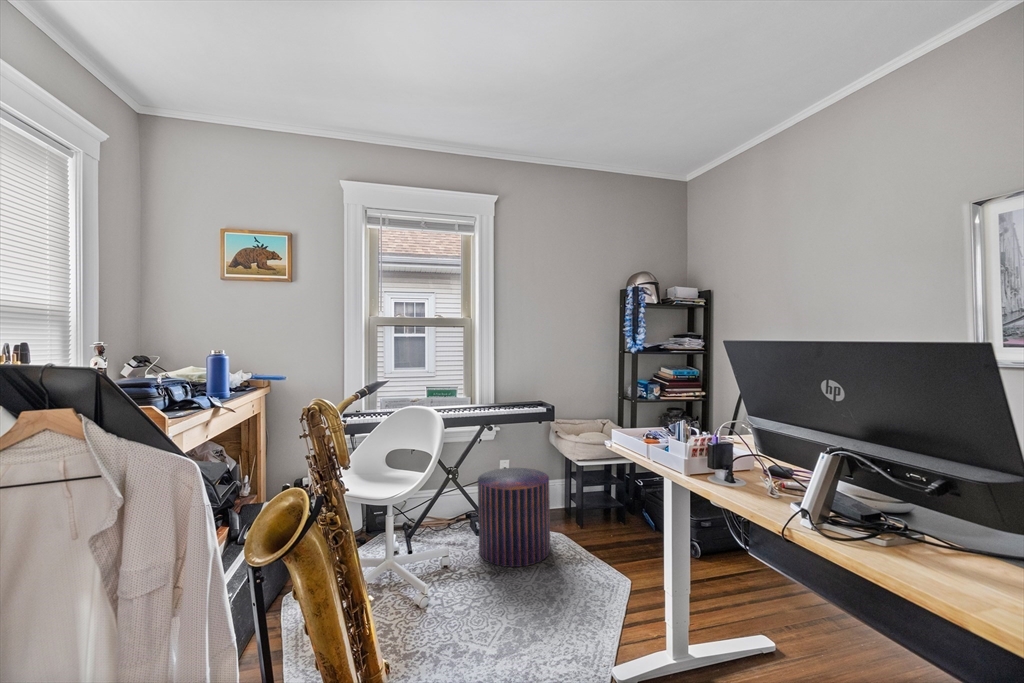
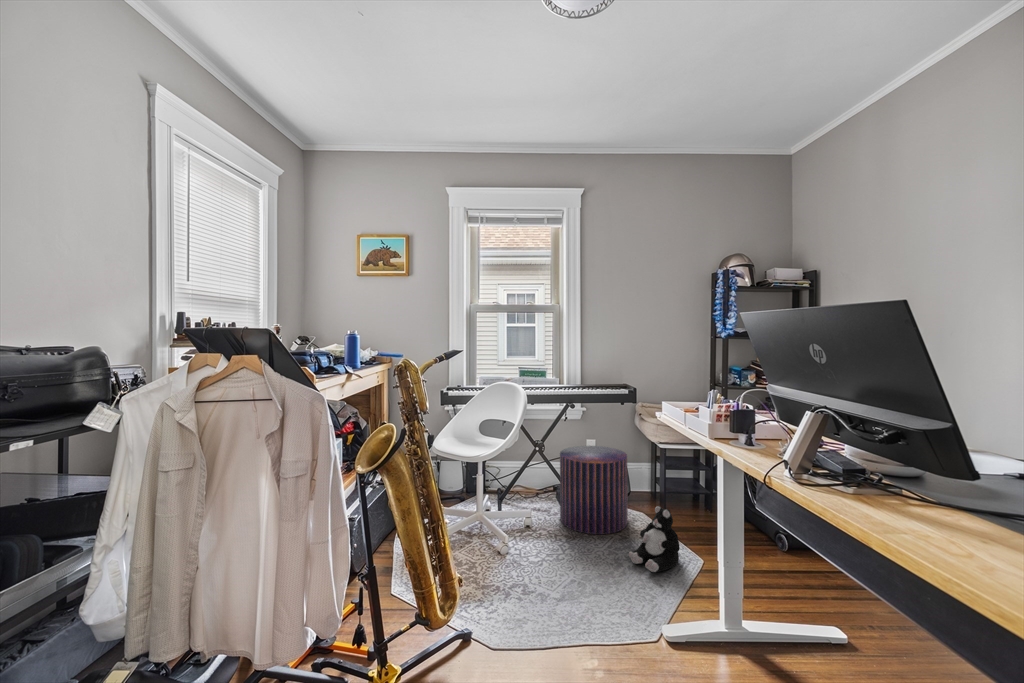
plush toy: none [561,530,612,604] -> present [629,506,680,572]

